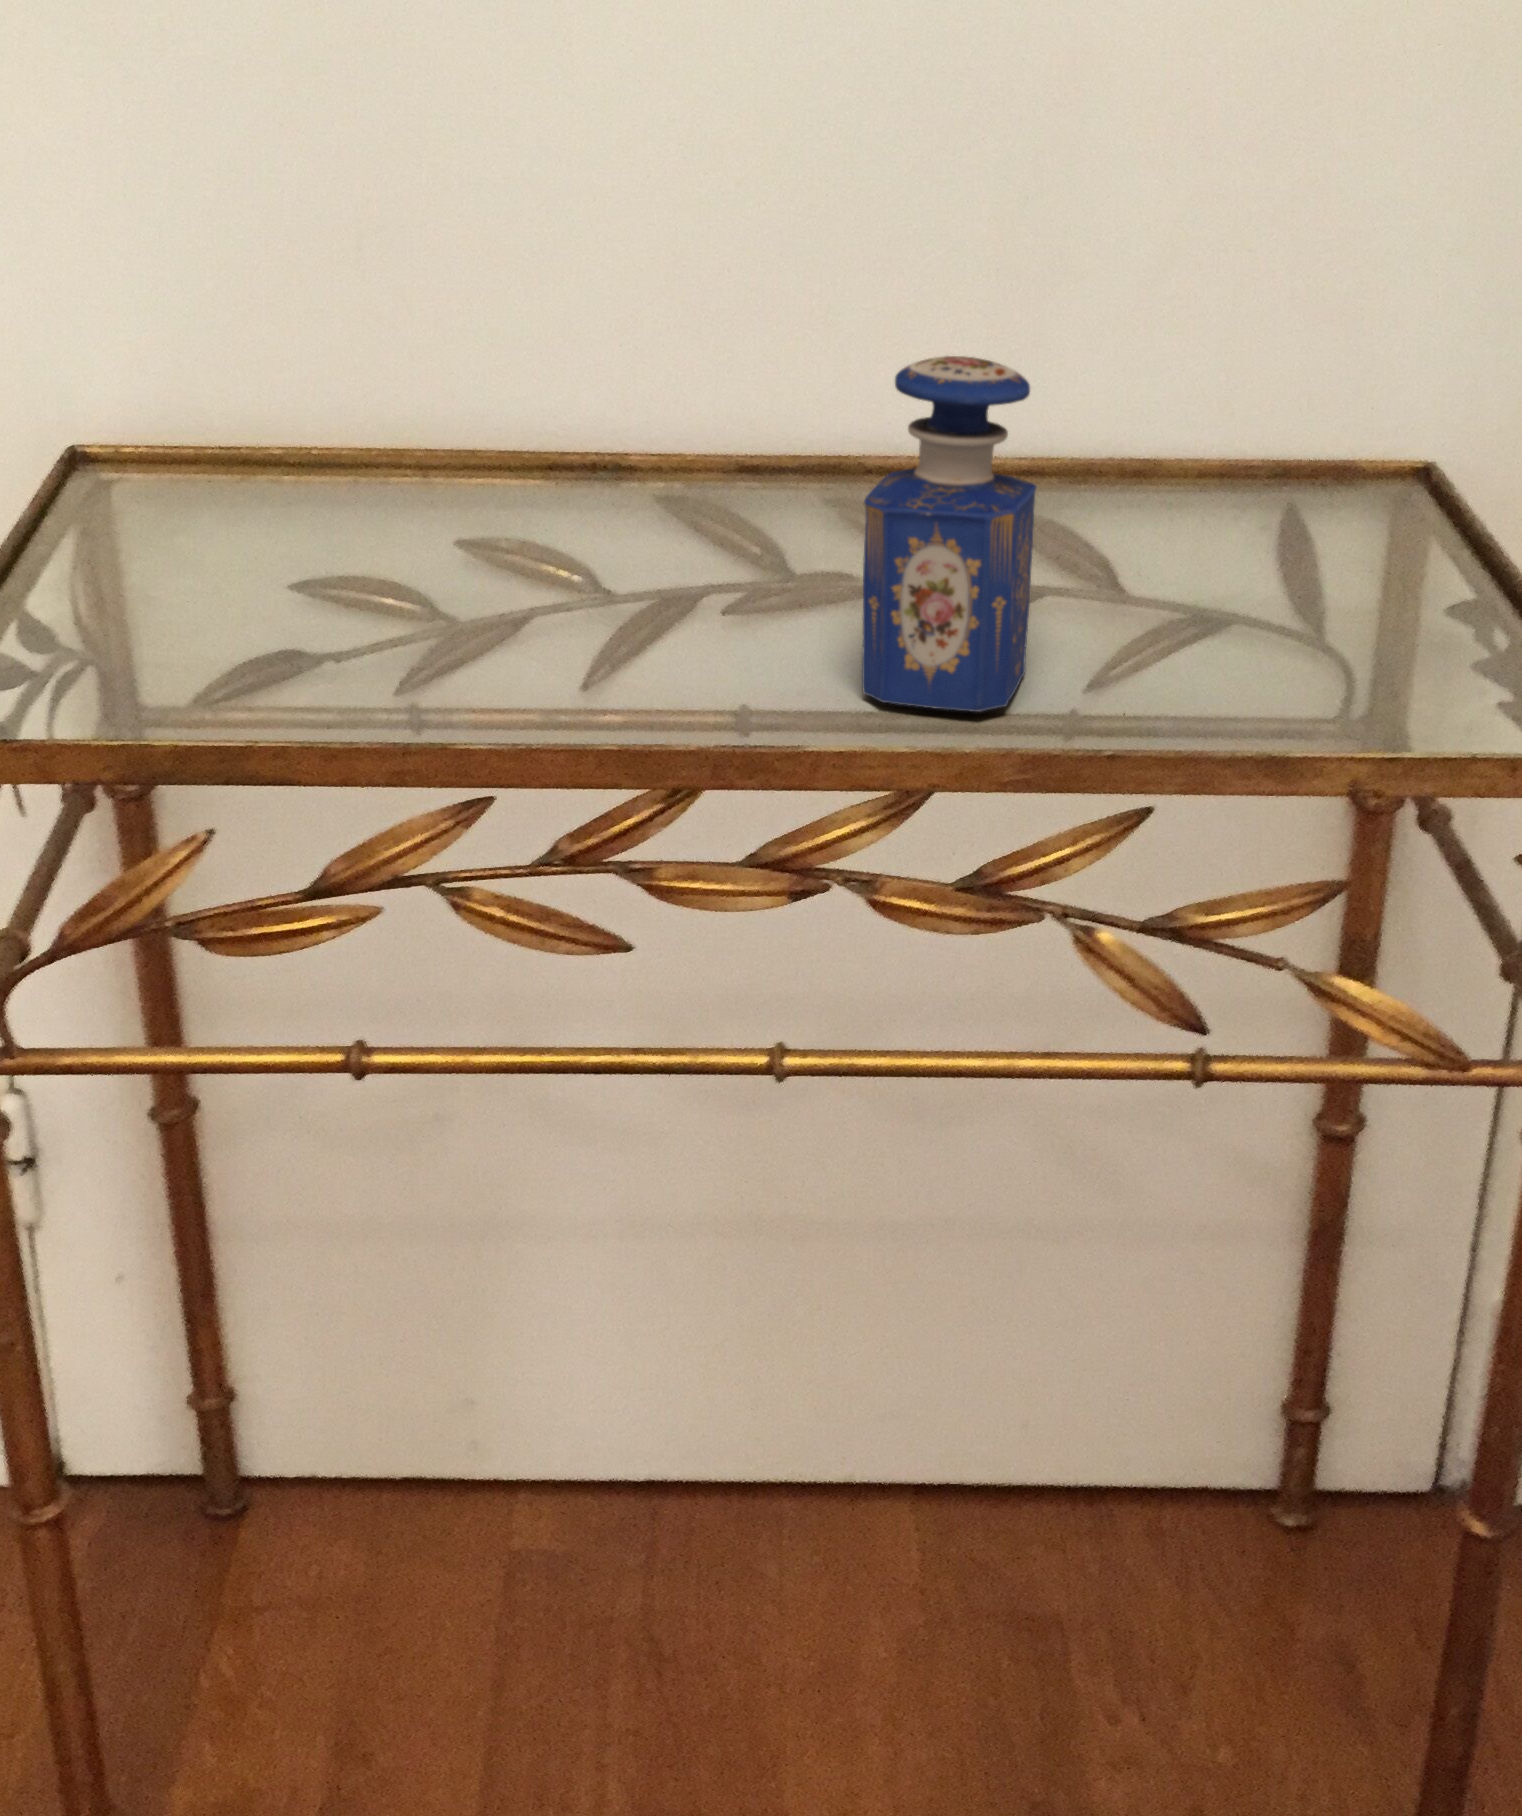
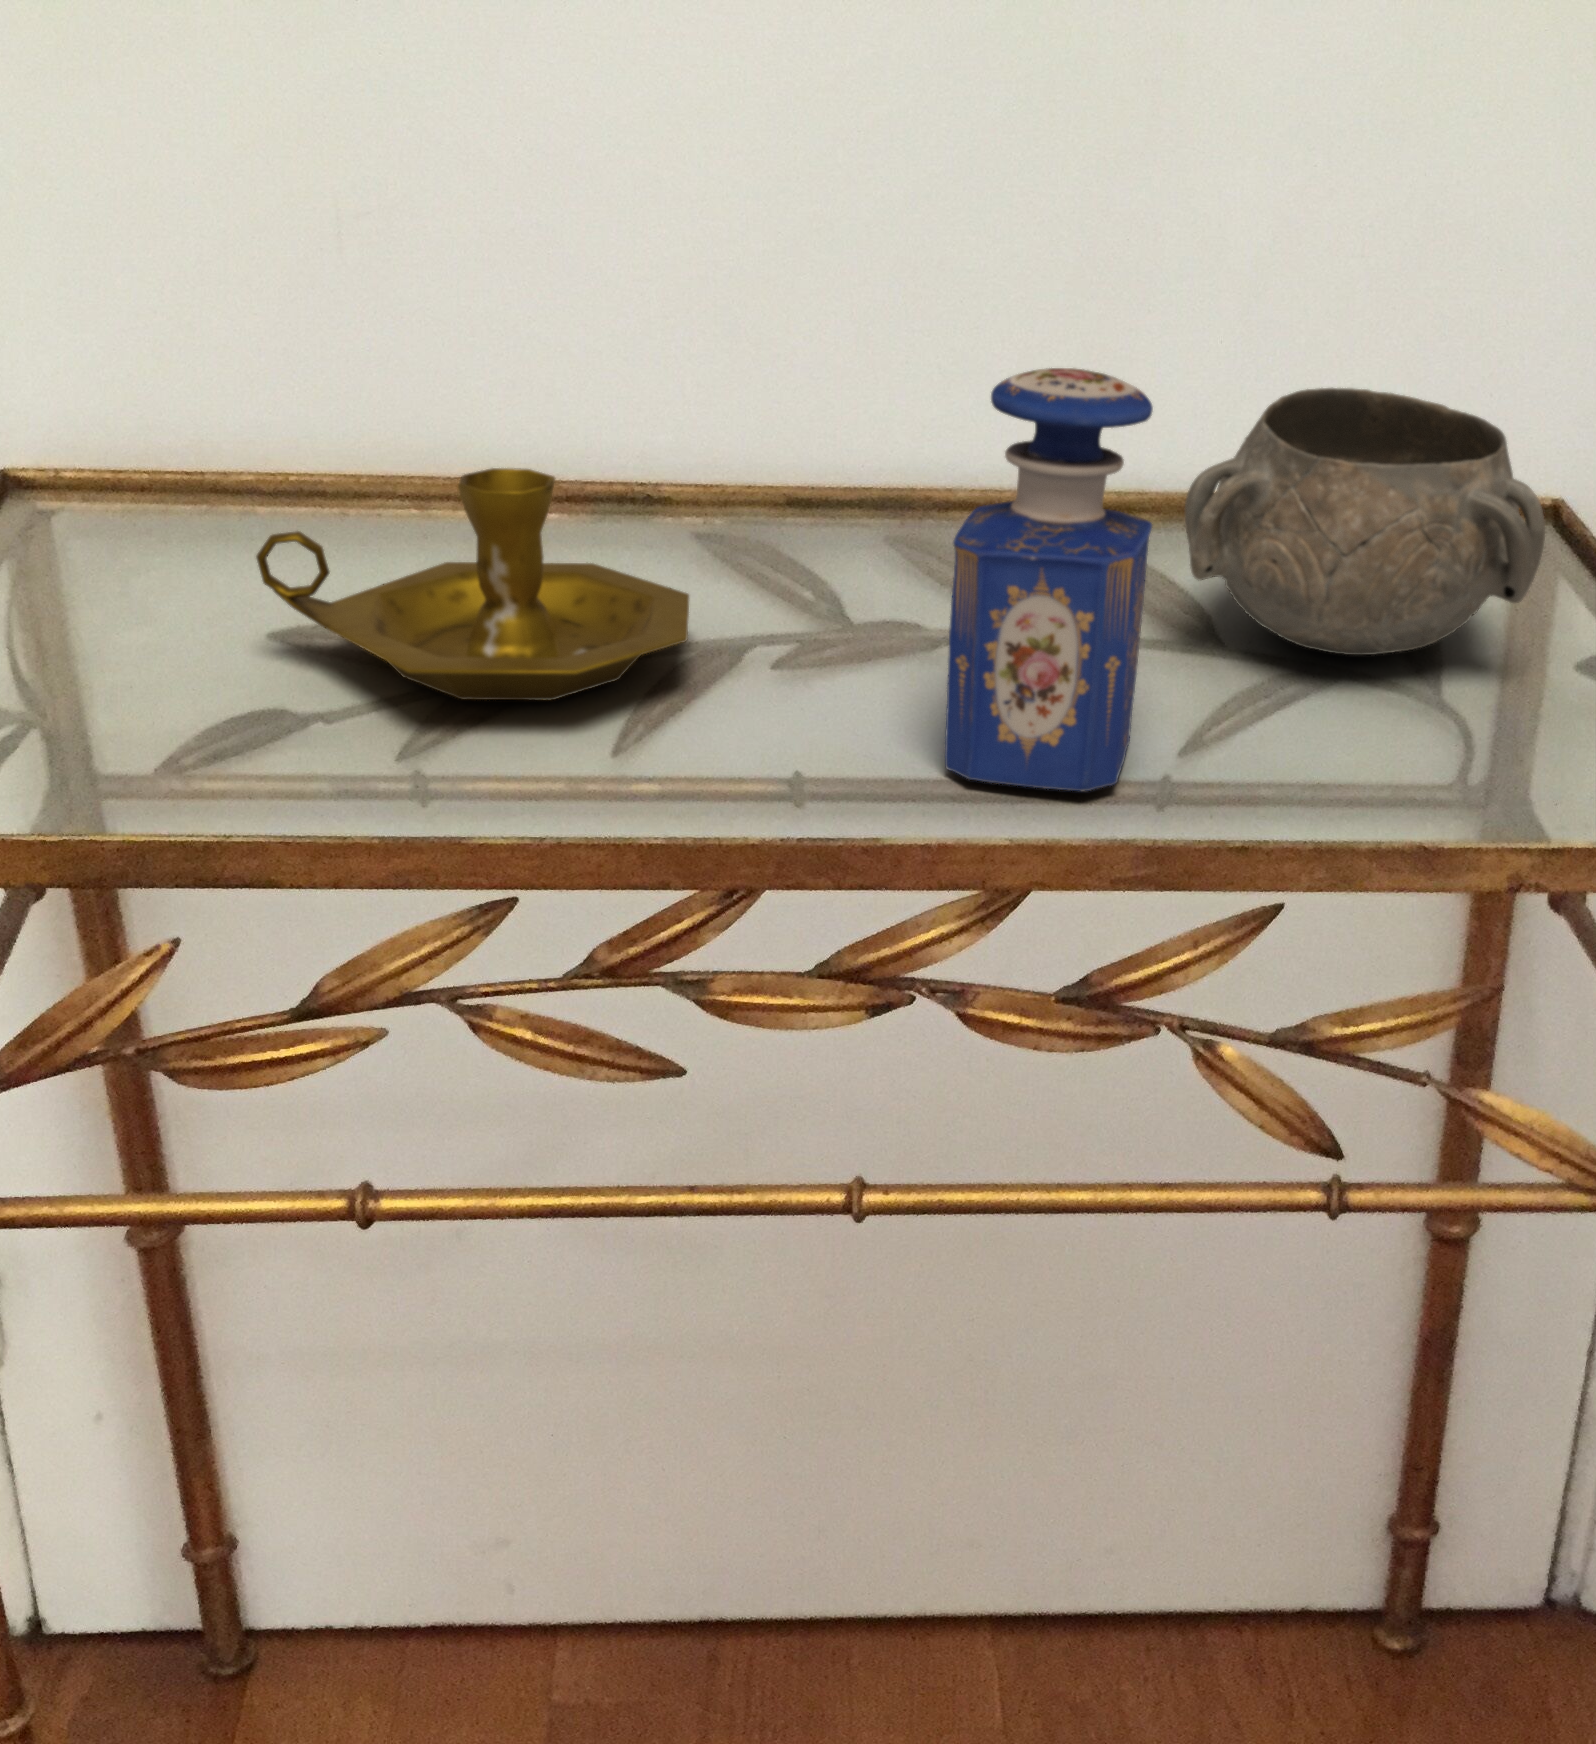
decorative bowl: none [1081,371,1390,601] -> present [1185,388,1545,655]
candlestick: none [284,441,656,638] -> present [256,468,689,700]

